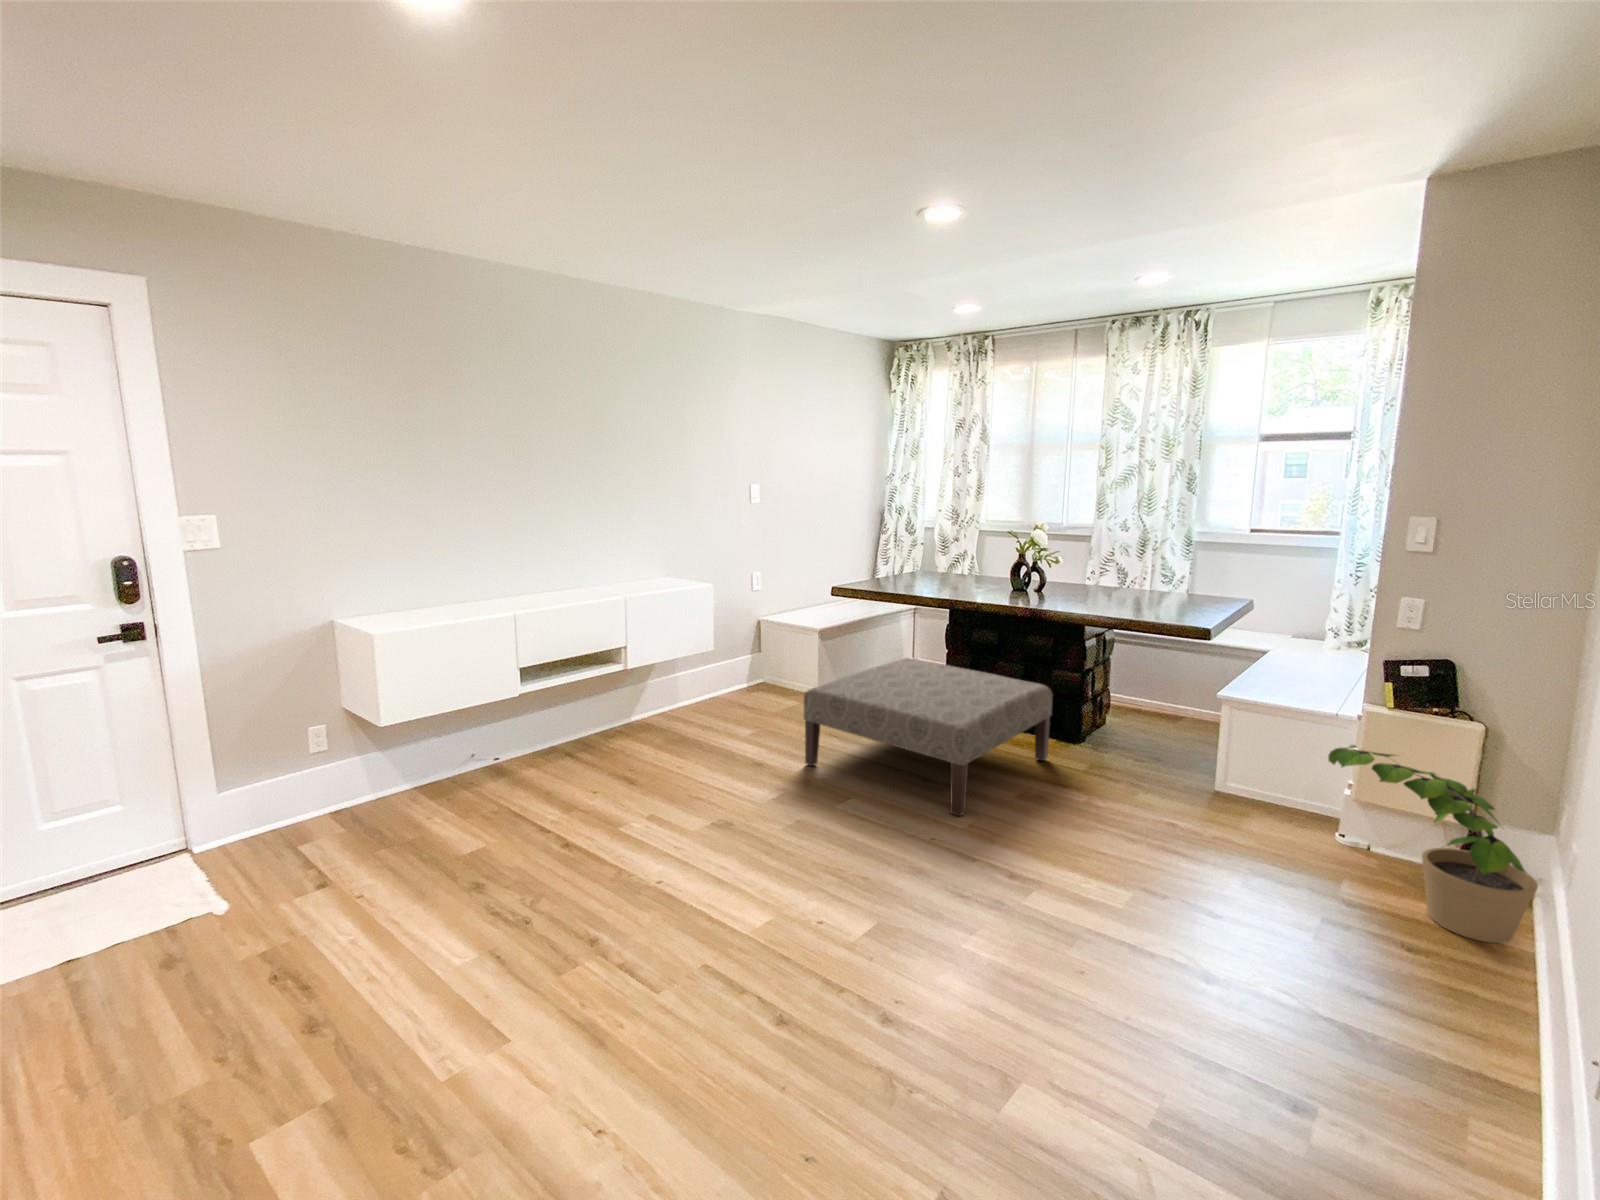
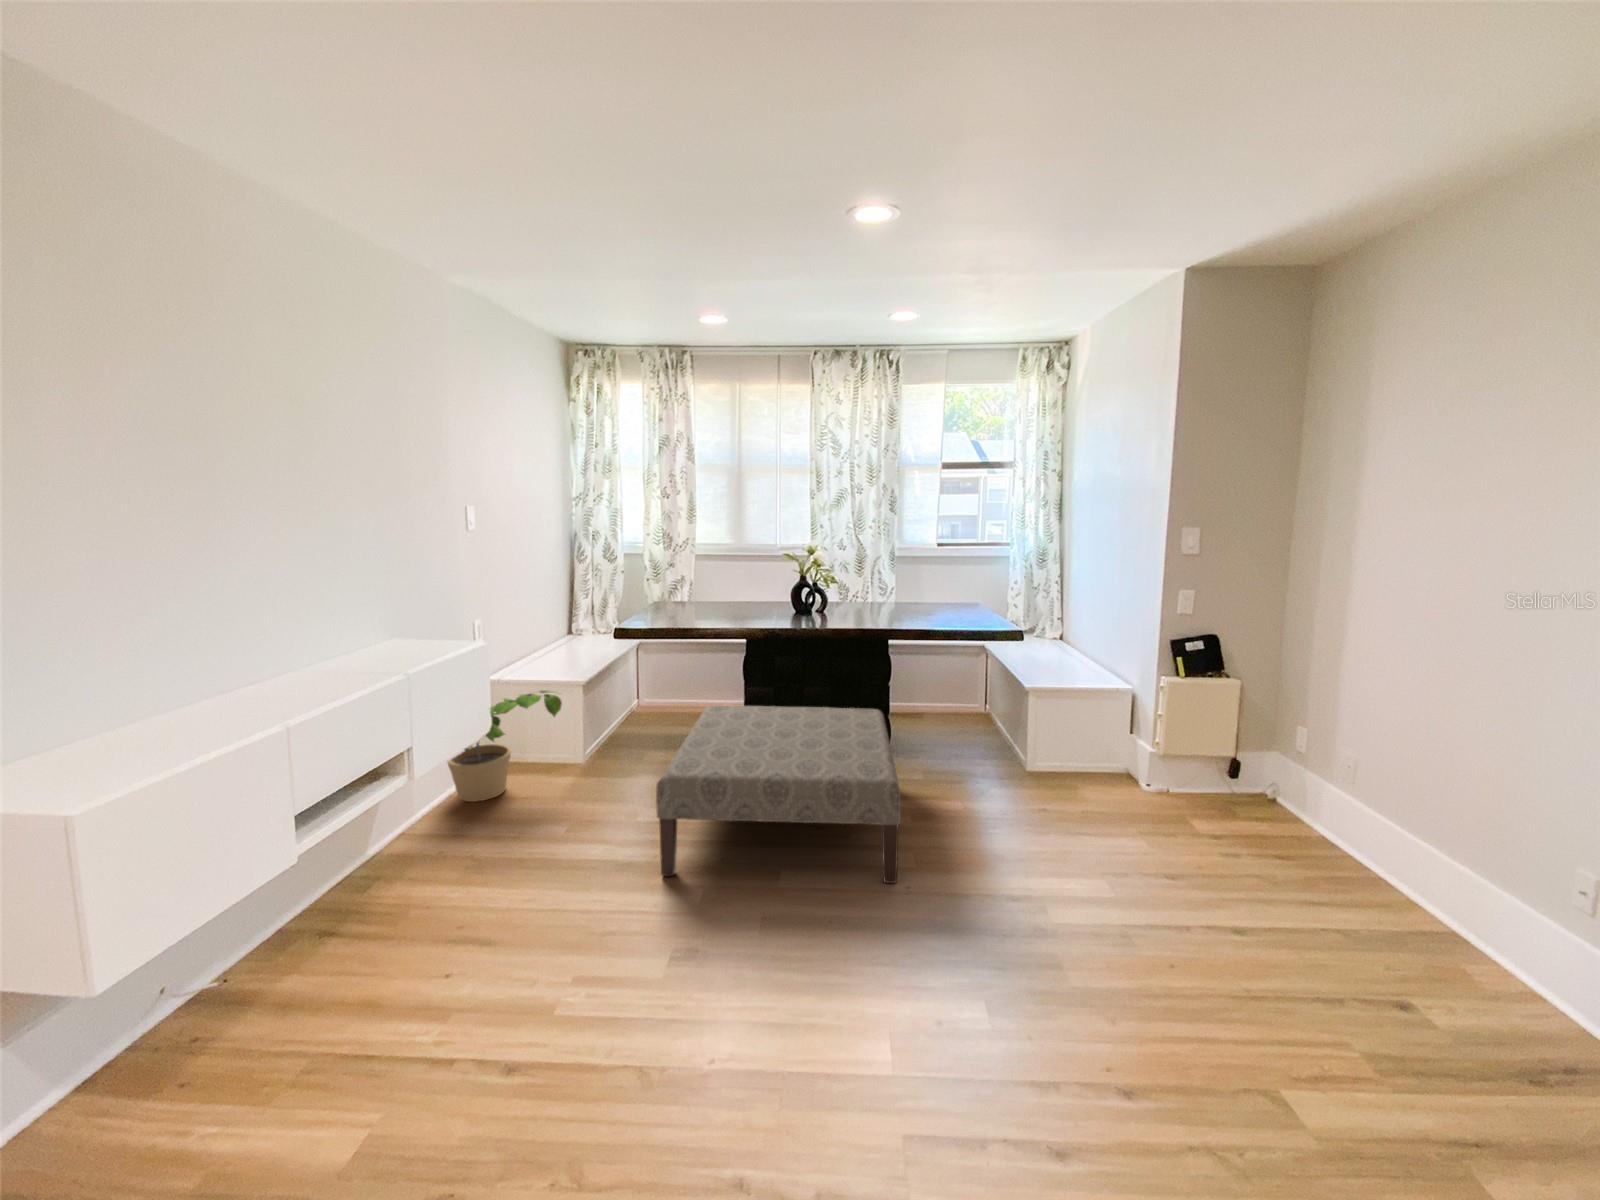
potted plant: present [1328,745,1538,943] -> present [448,690,562,802]

